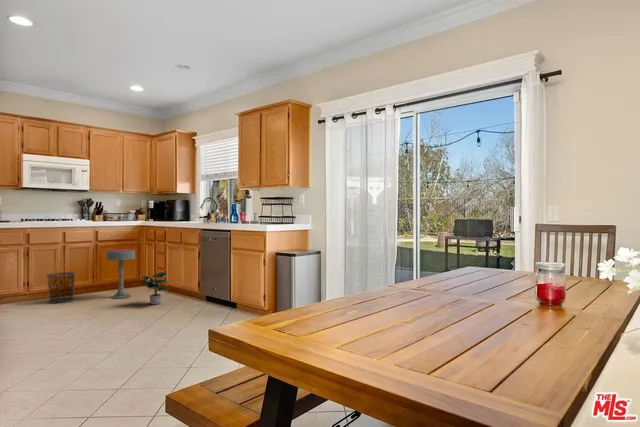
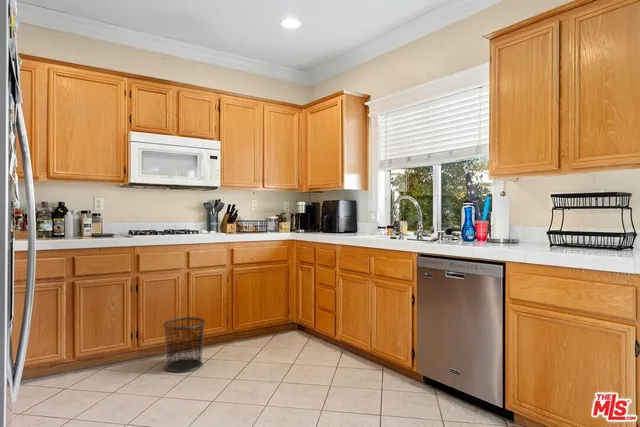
bar stool: present [107,249,135,299] -> none [251,282,294,366]
potted plant: present [141,272,168,304] -> none [315,329,366,392]

